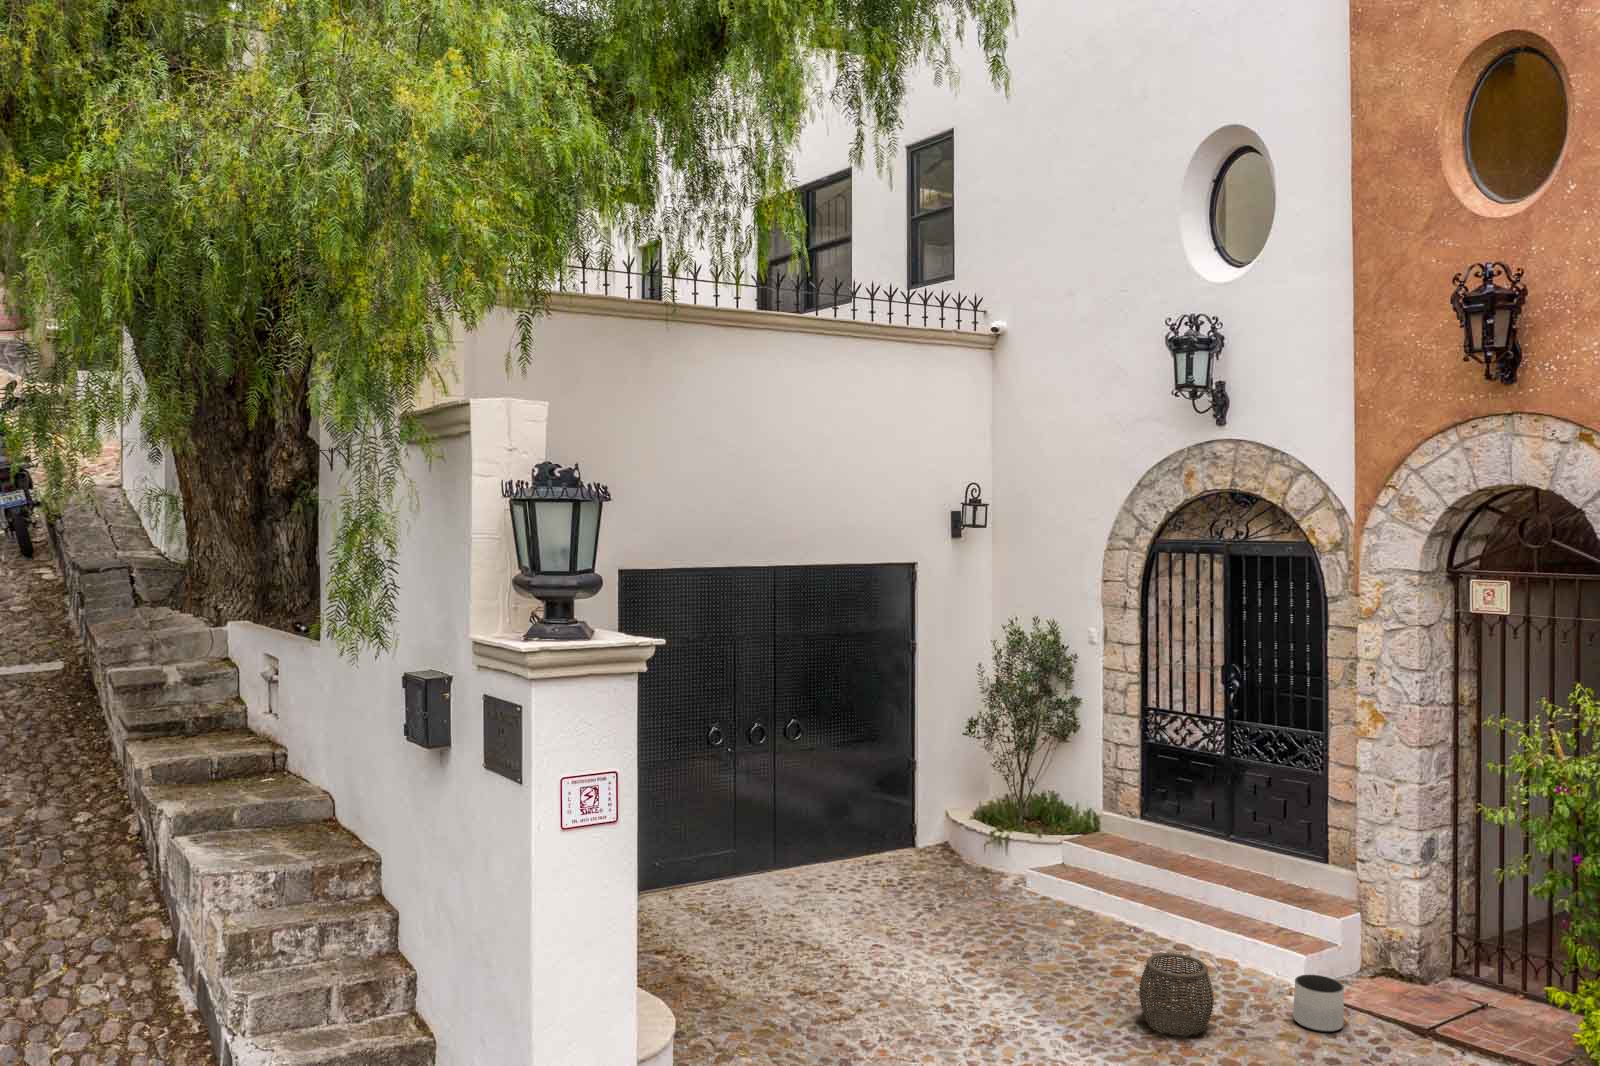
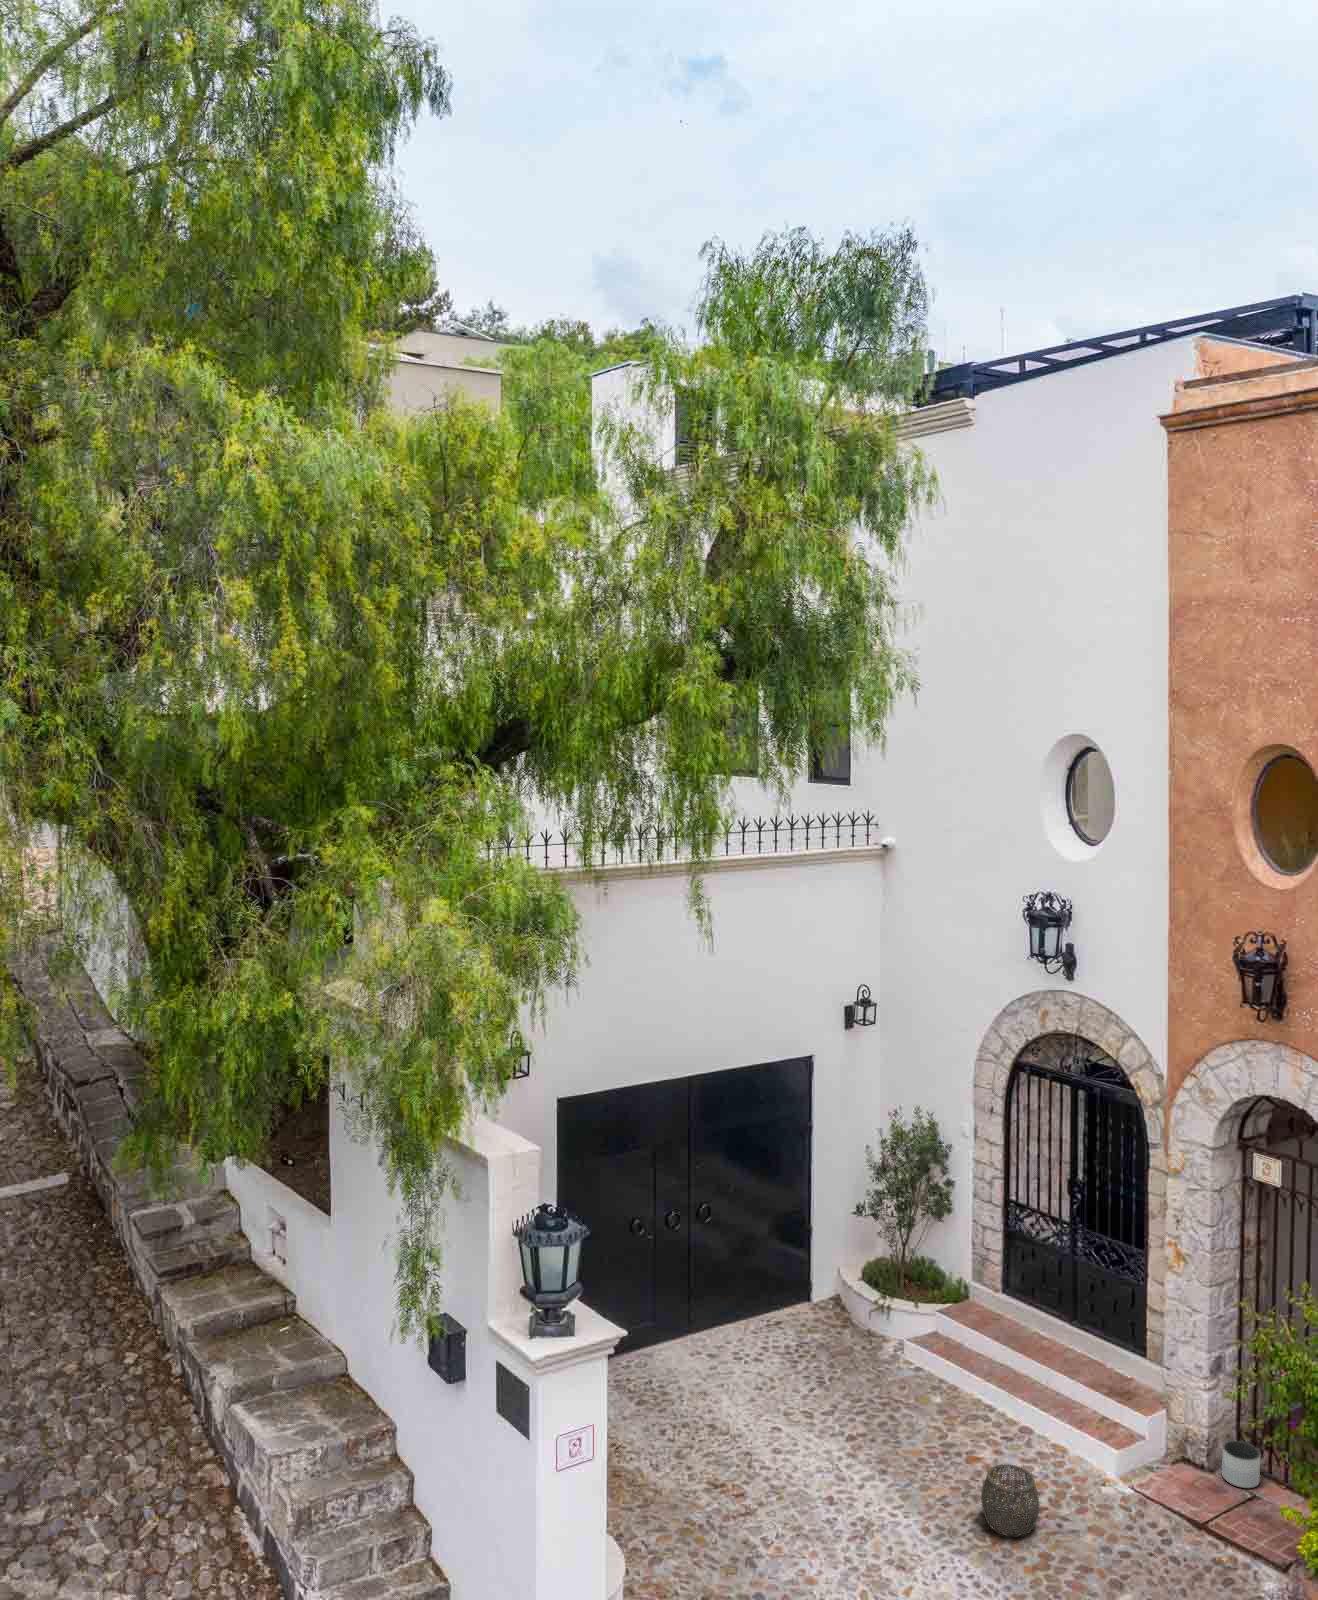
planter: present [1293,975,1344,1032] -> present [1222,1441,1260,1488]

